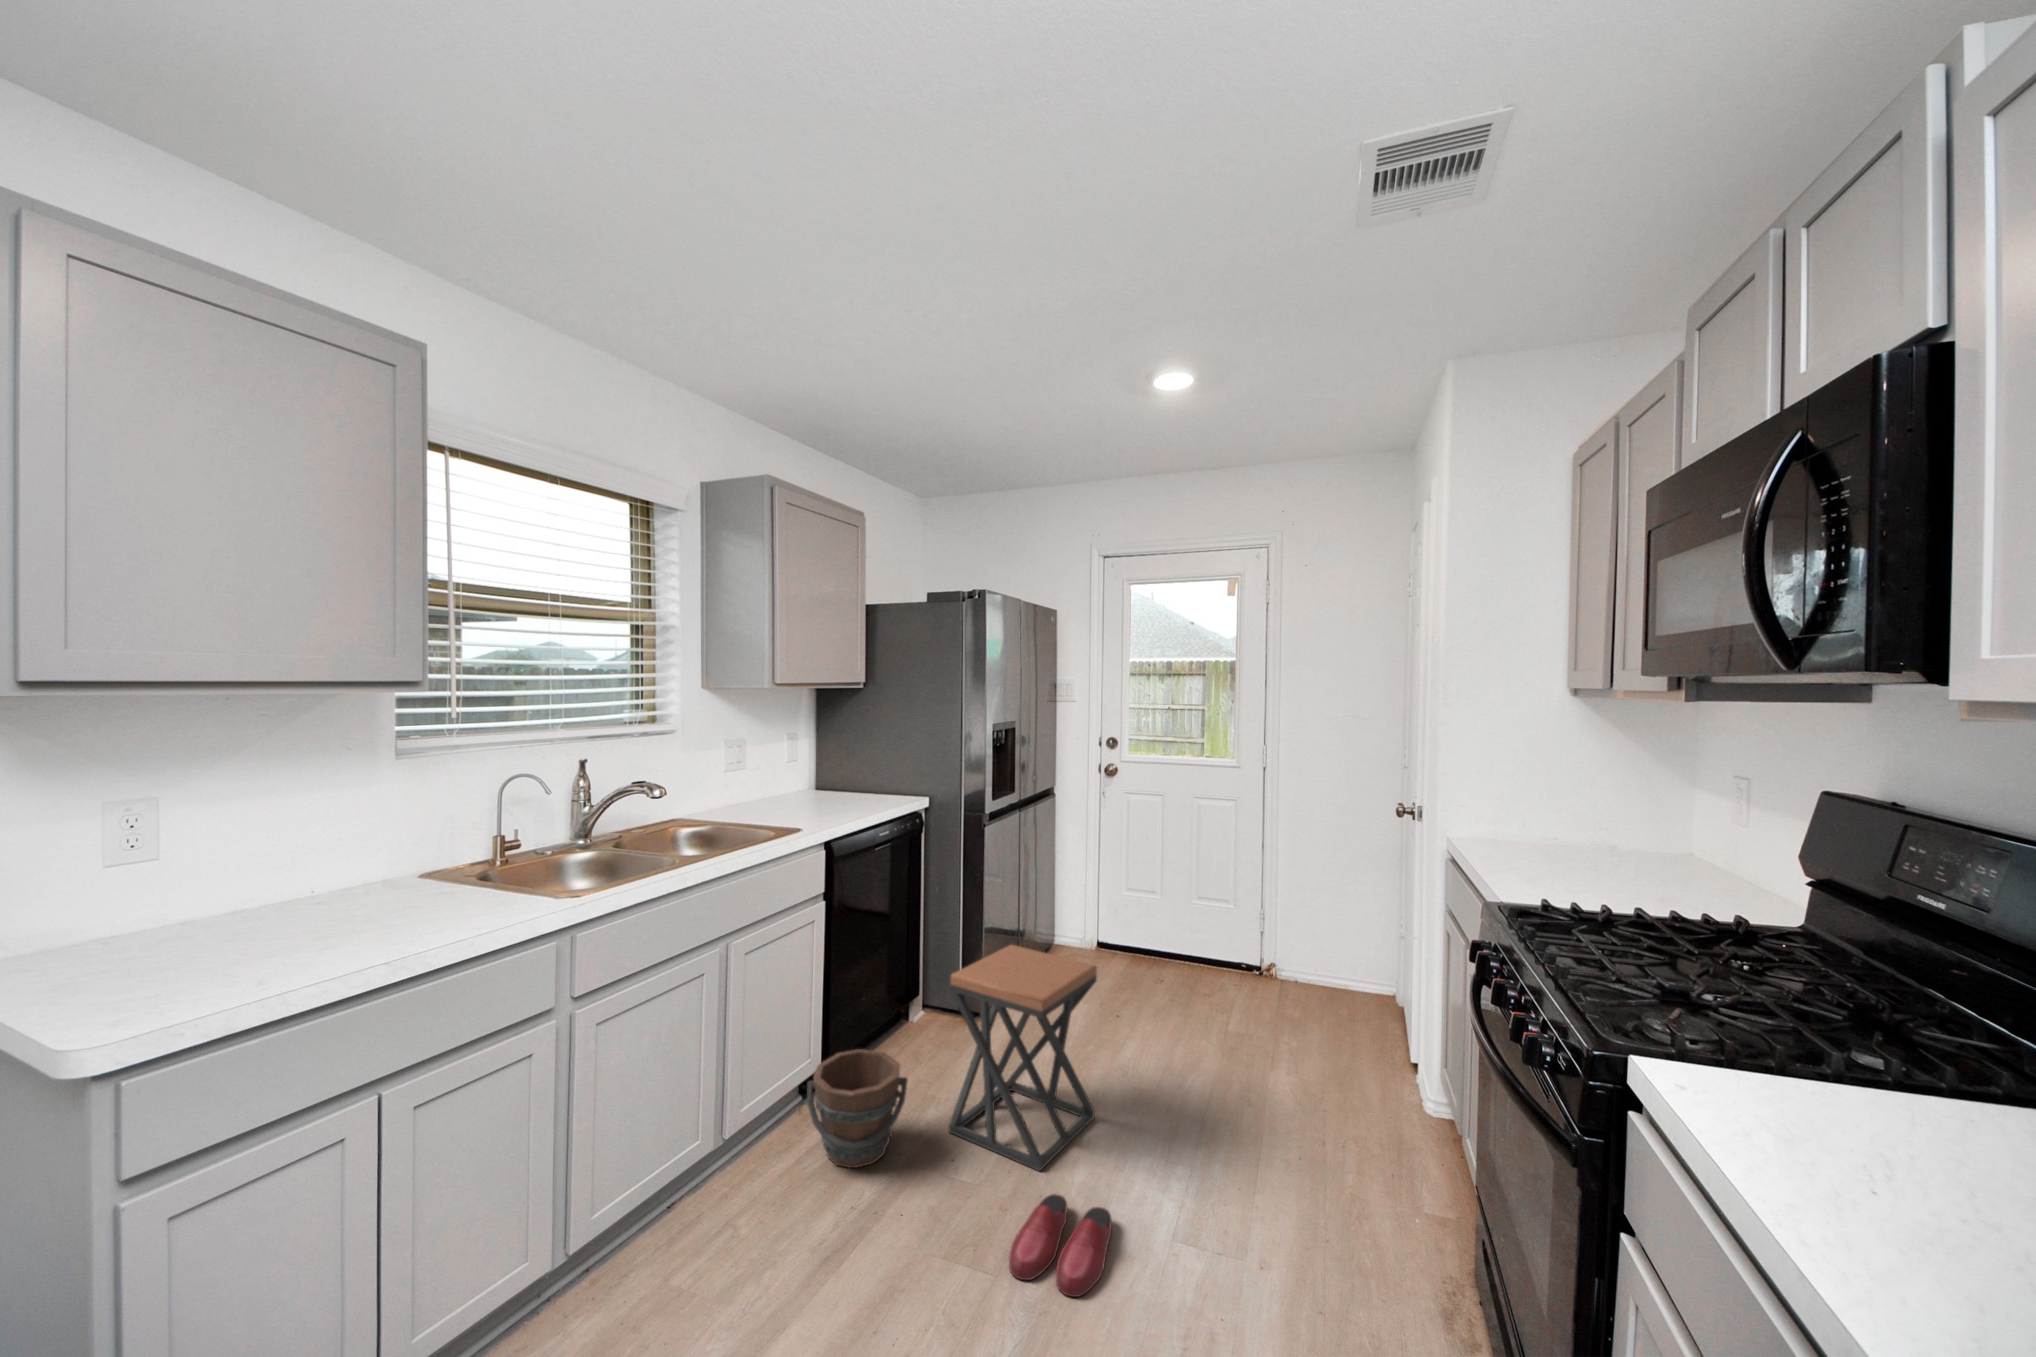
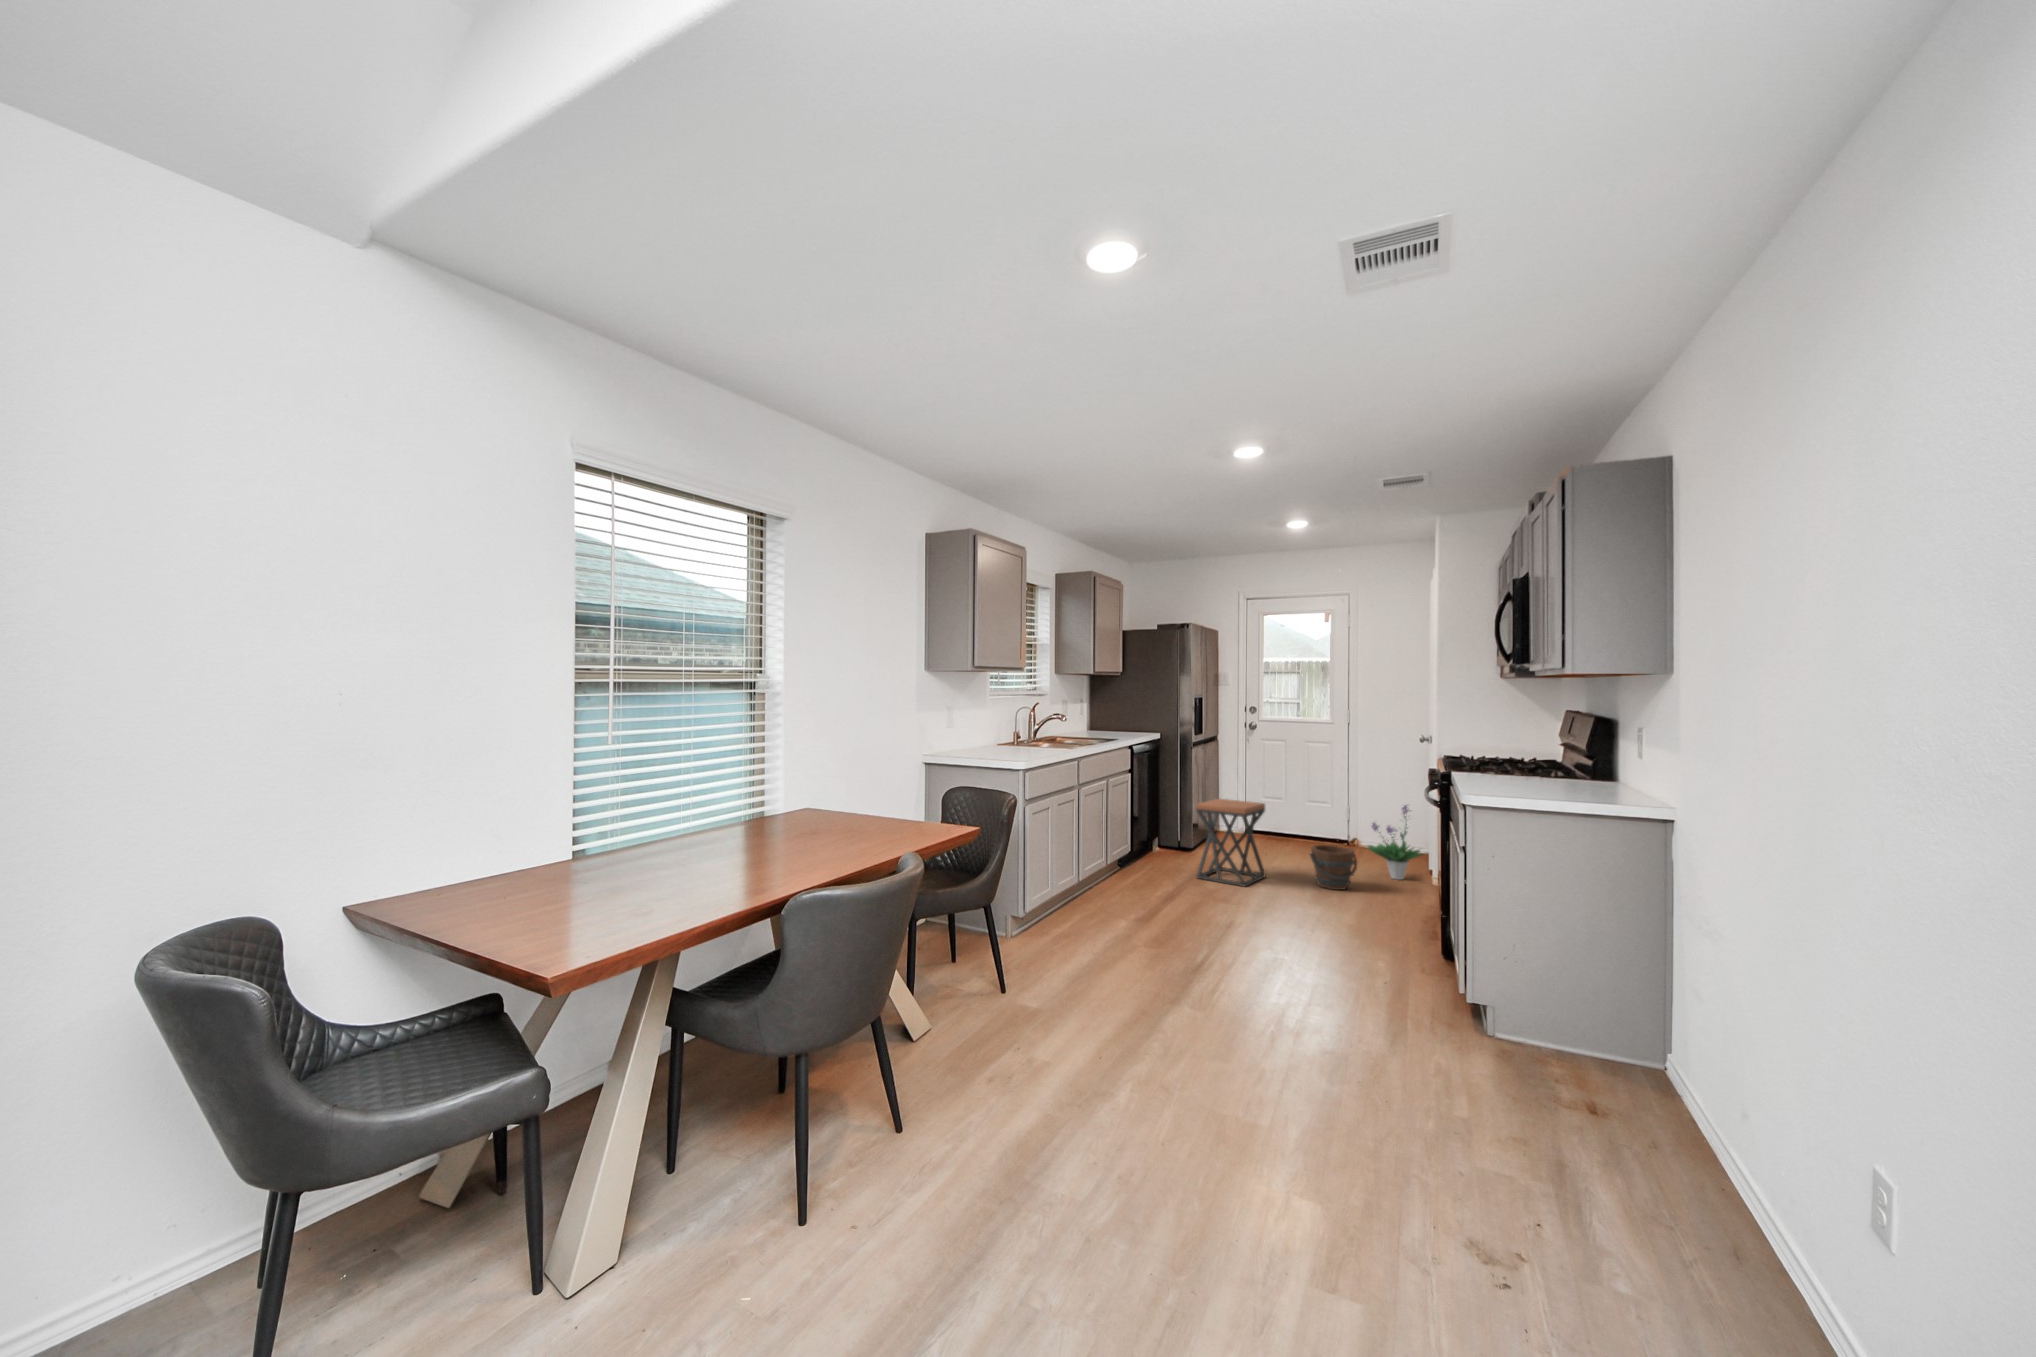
potted plant: none [1296,959,1418,1115] -> present [1368,805,1424,880]
bucket: present [807,1049,908,1168] -> present [1310,845,1357,890]
slippers: present [1009,1194,1112,1297] -> none [1242,886,1283,907]

